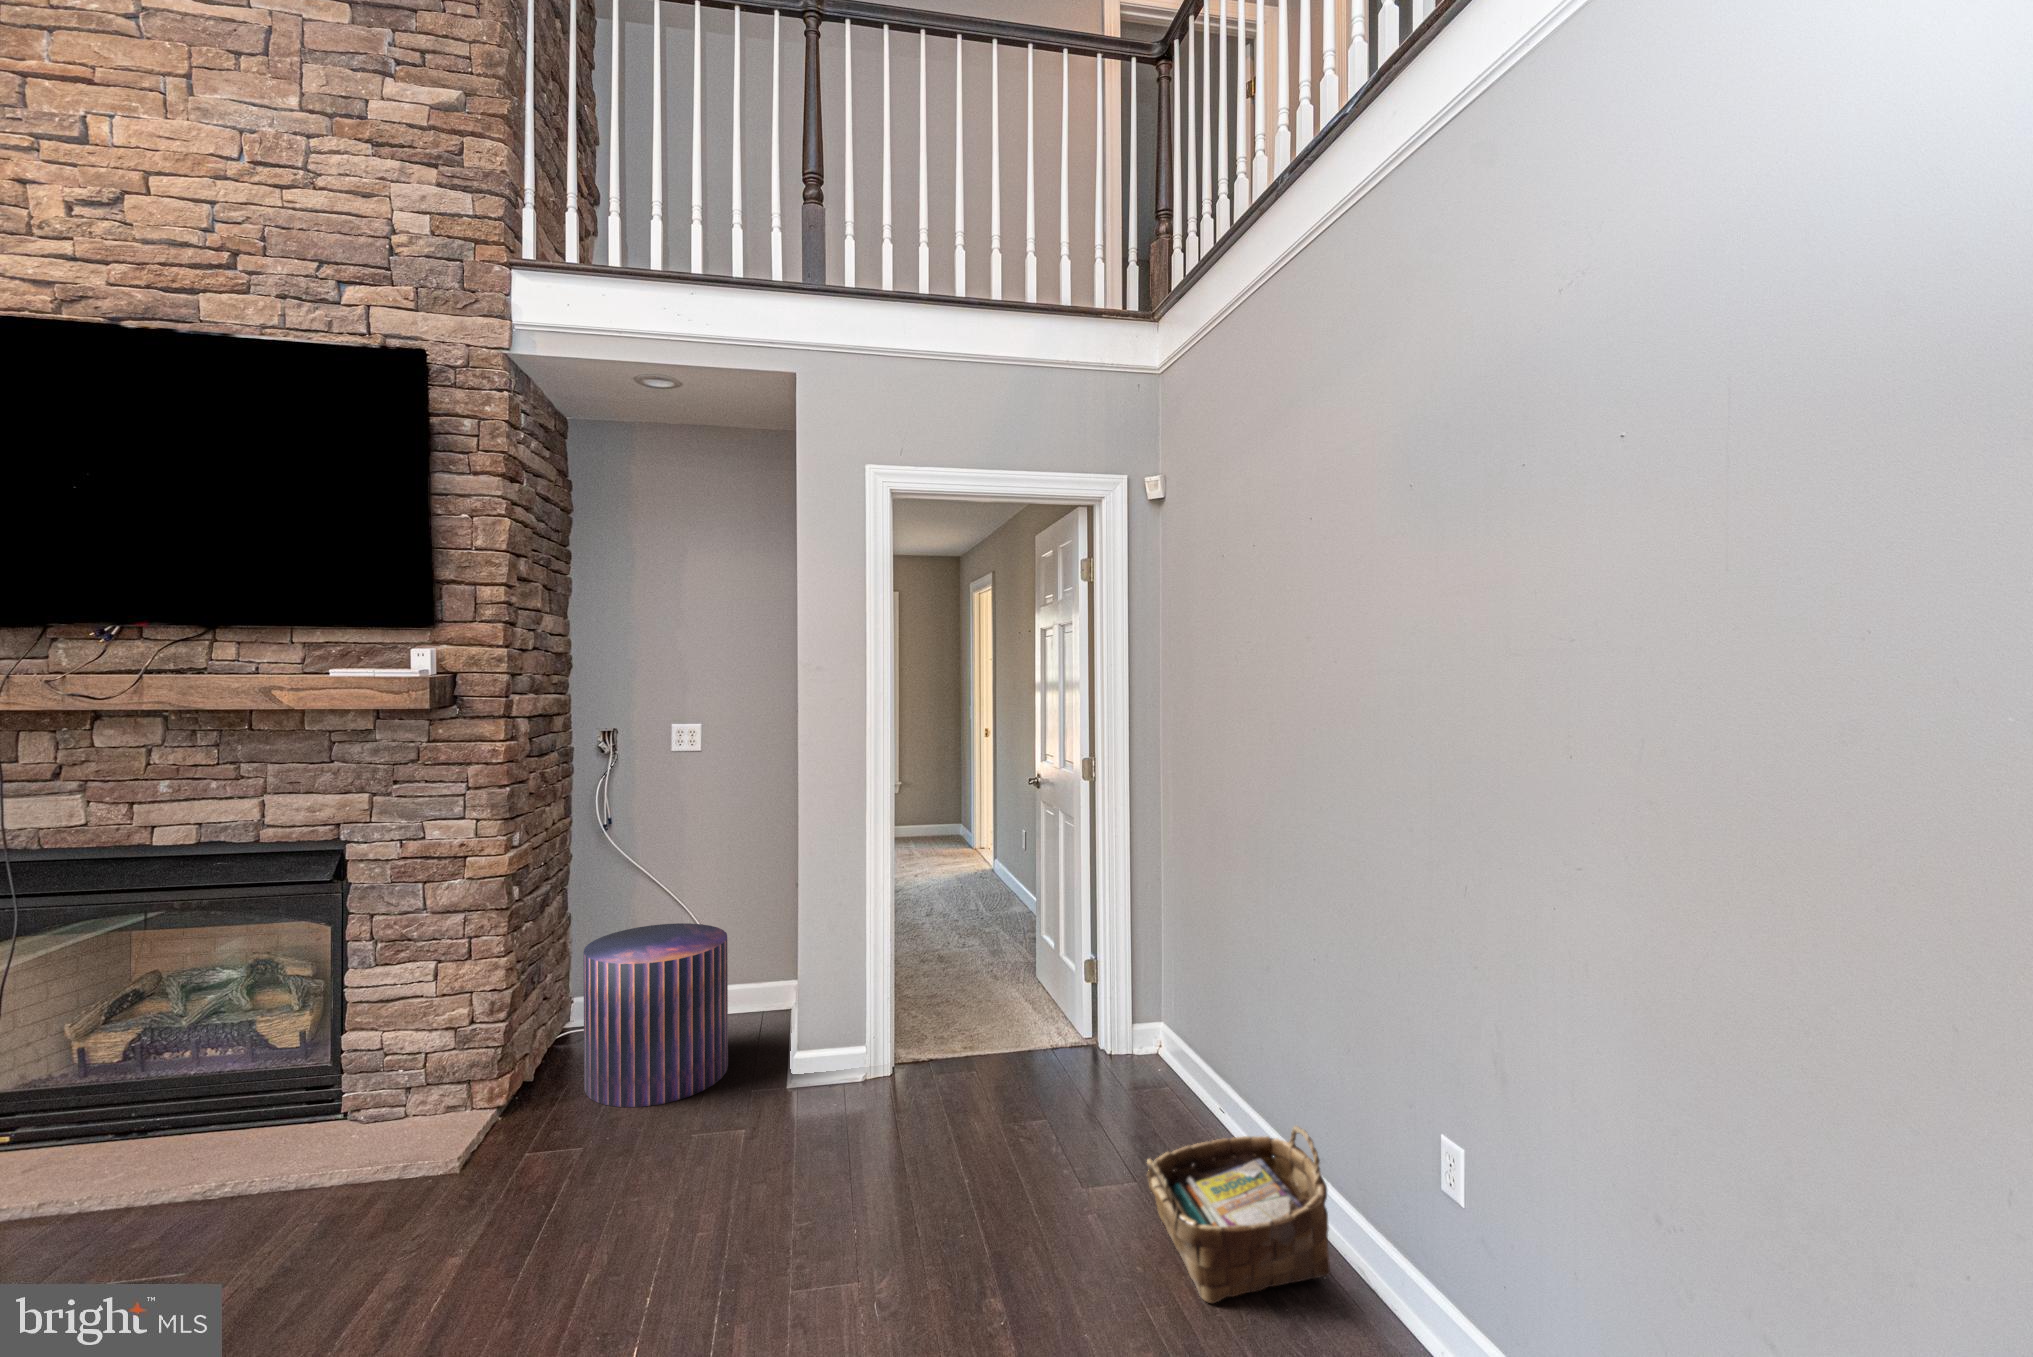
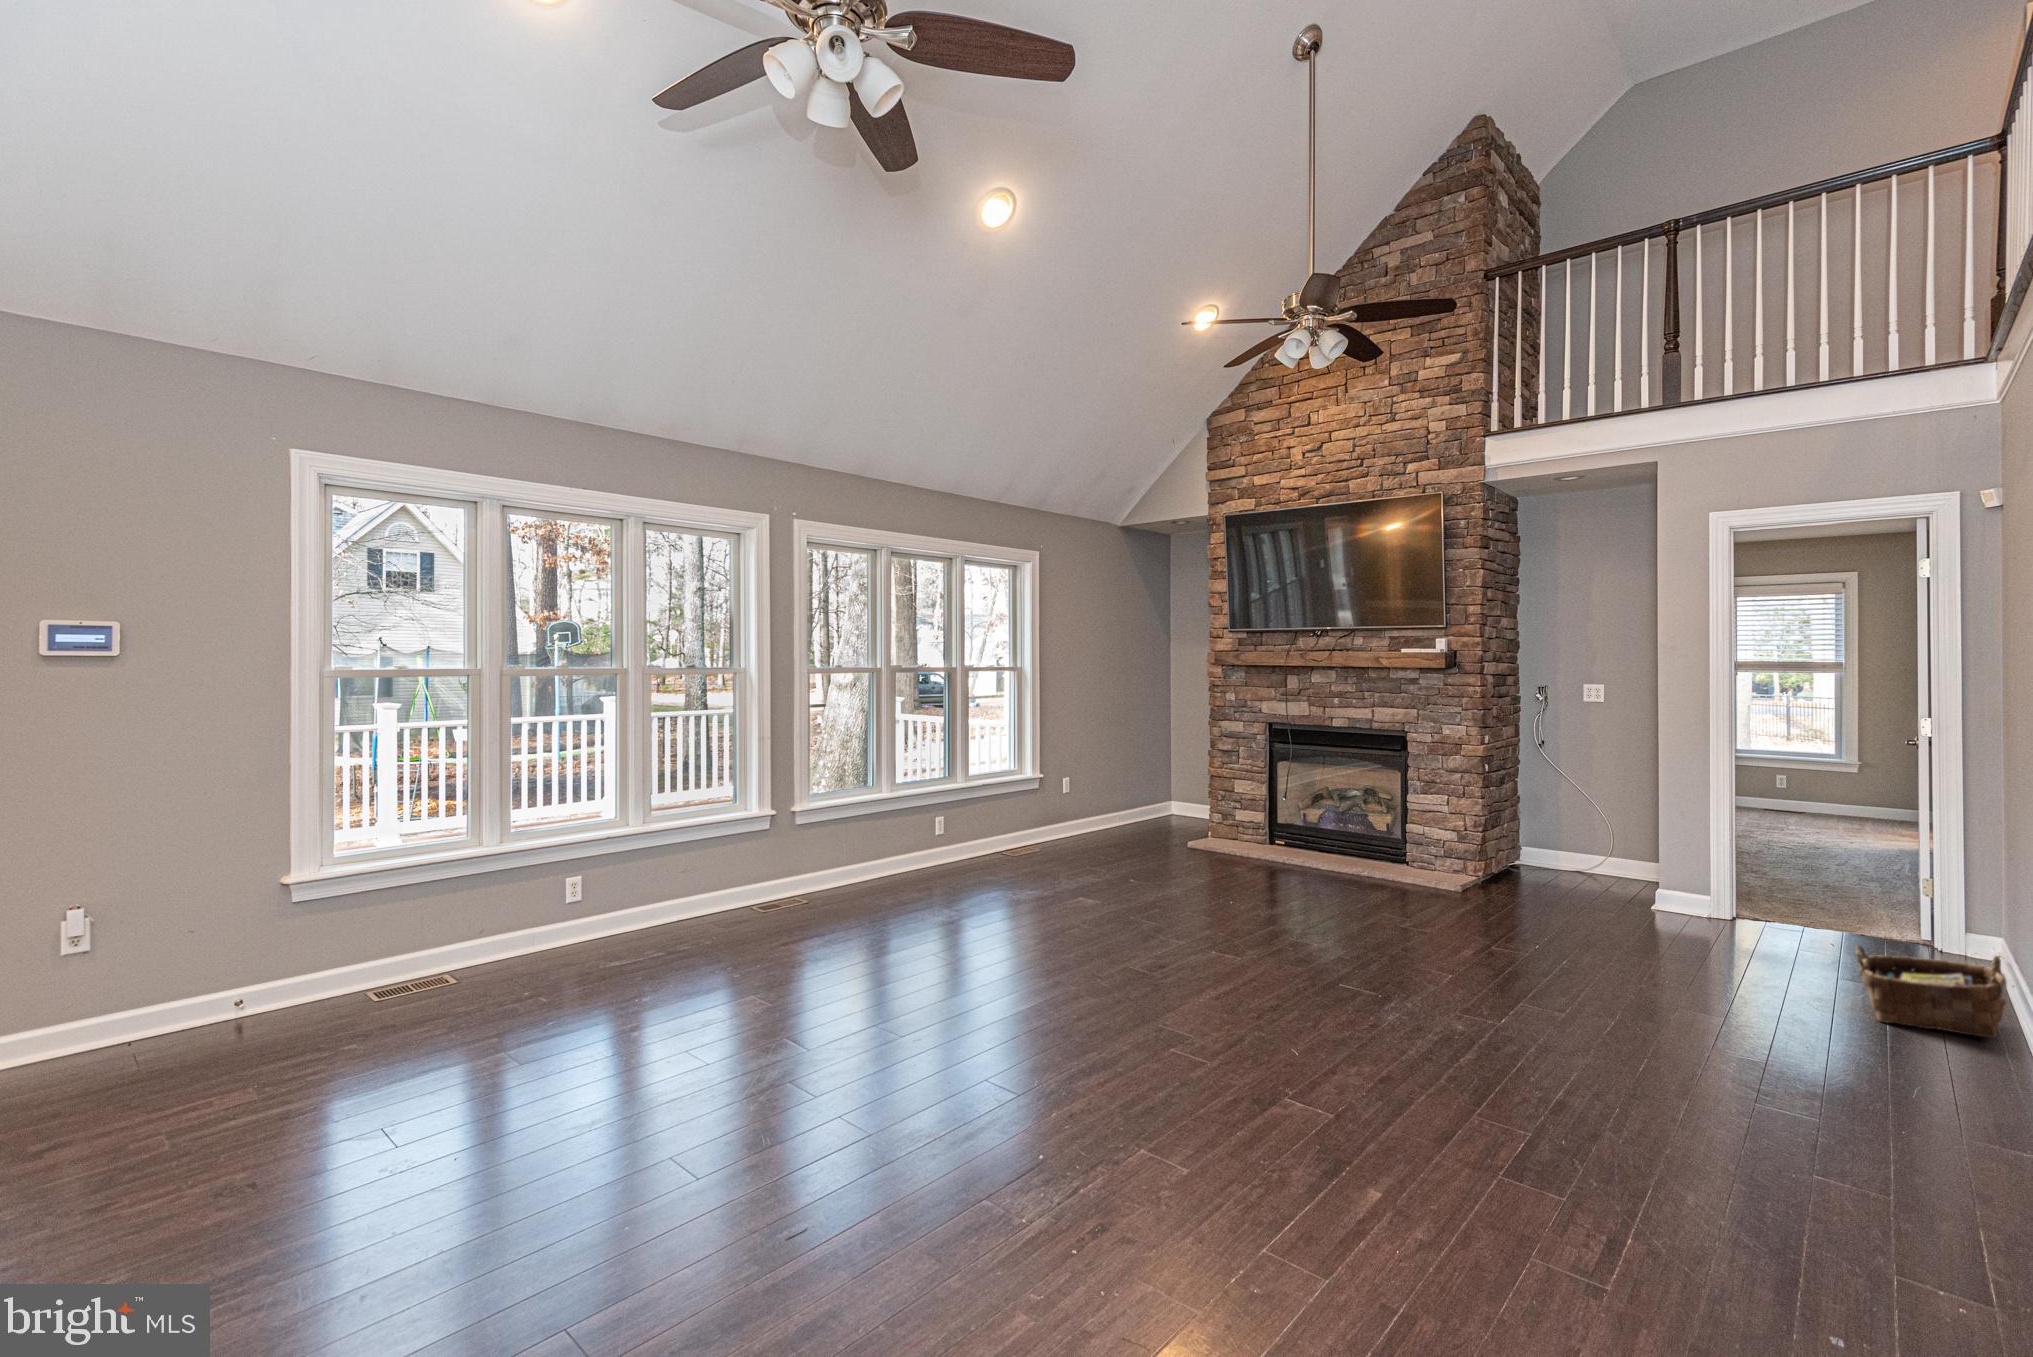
pouf: present [584,923,728,1107] -> none [1523,803,1614,897]

